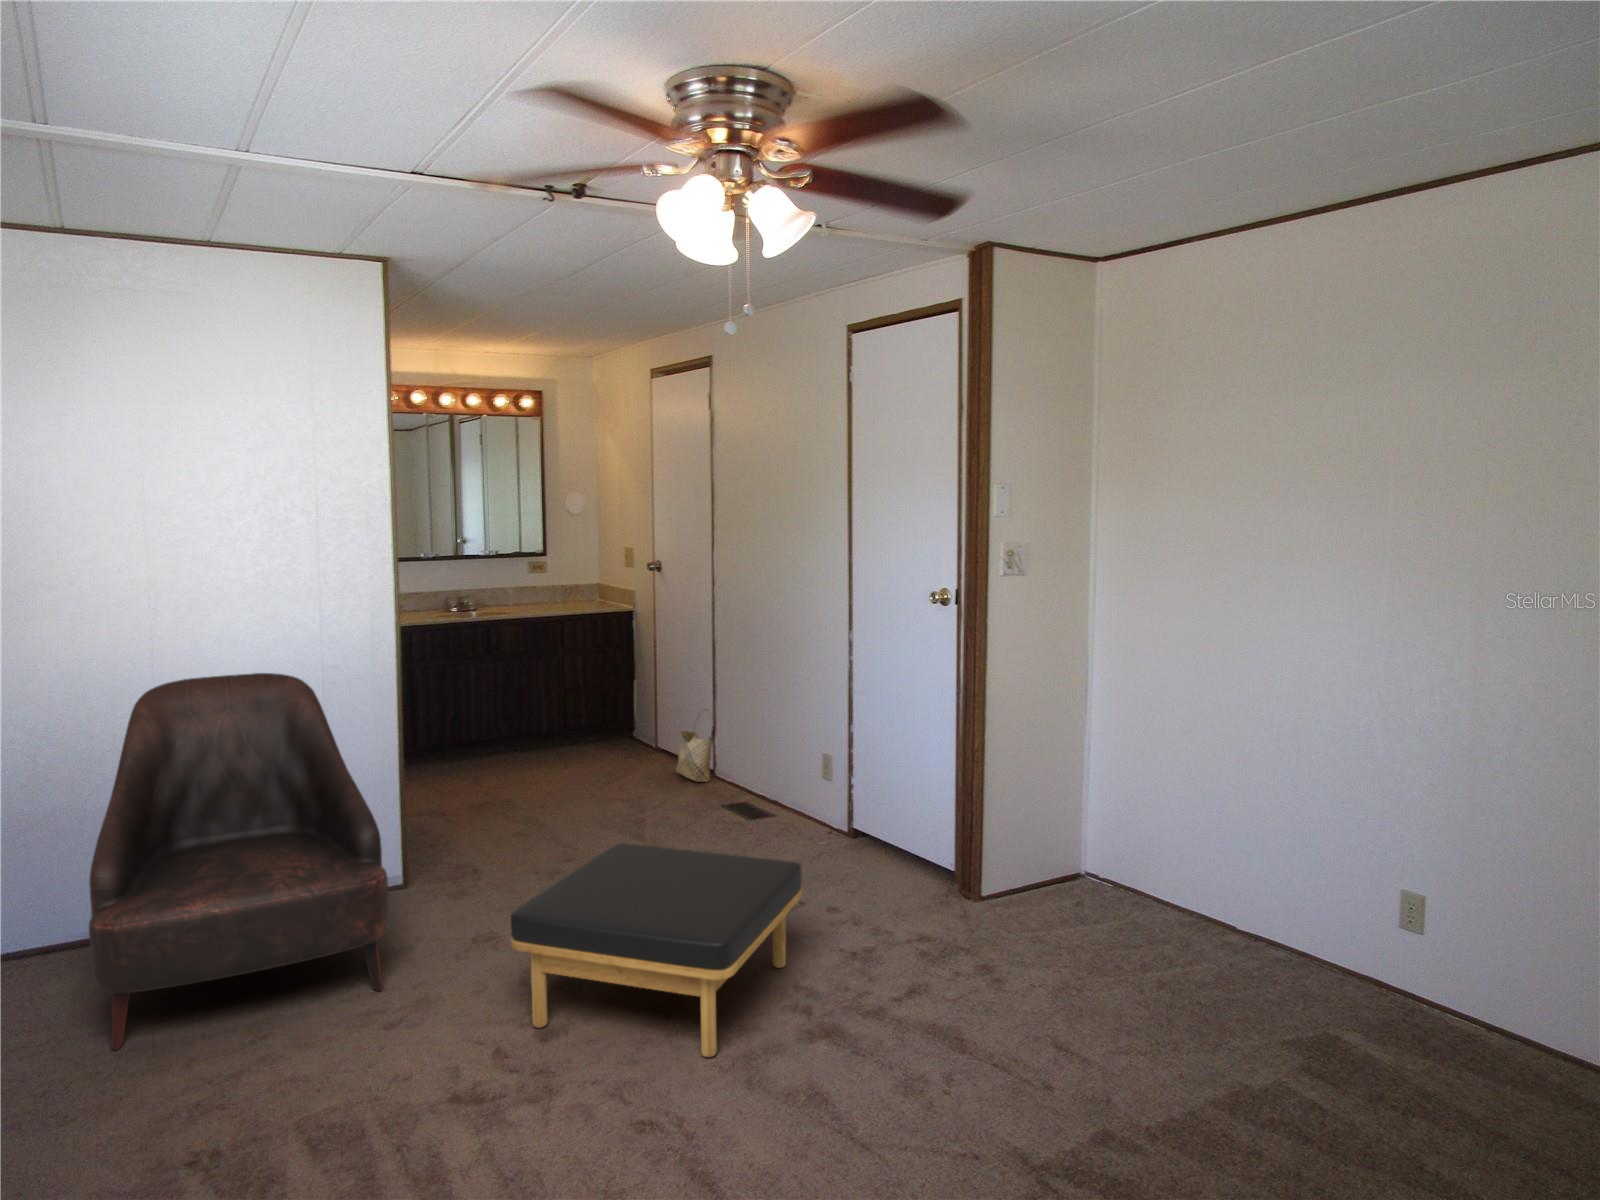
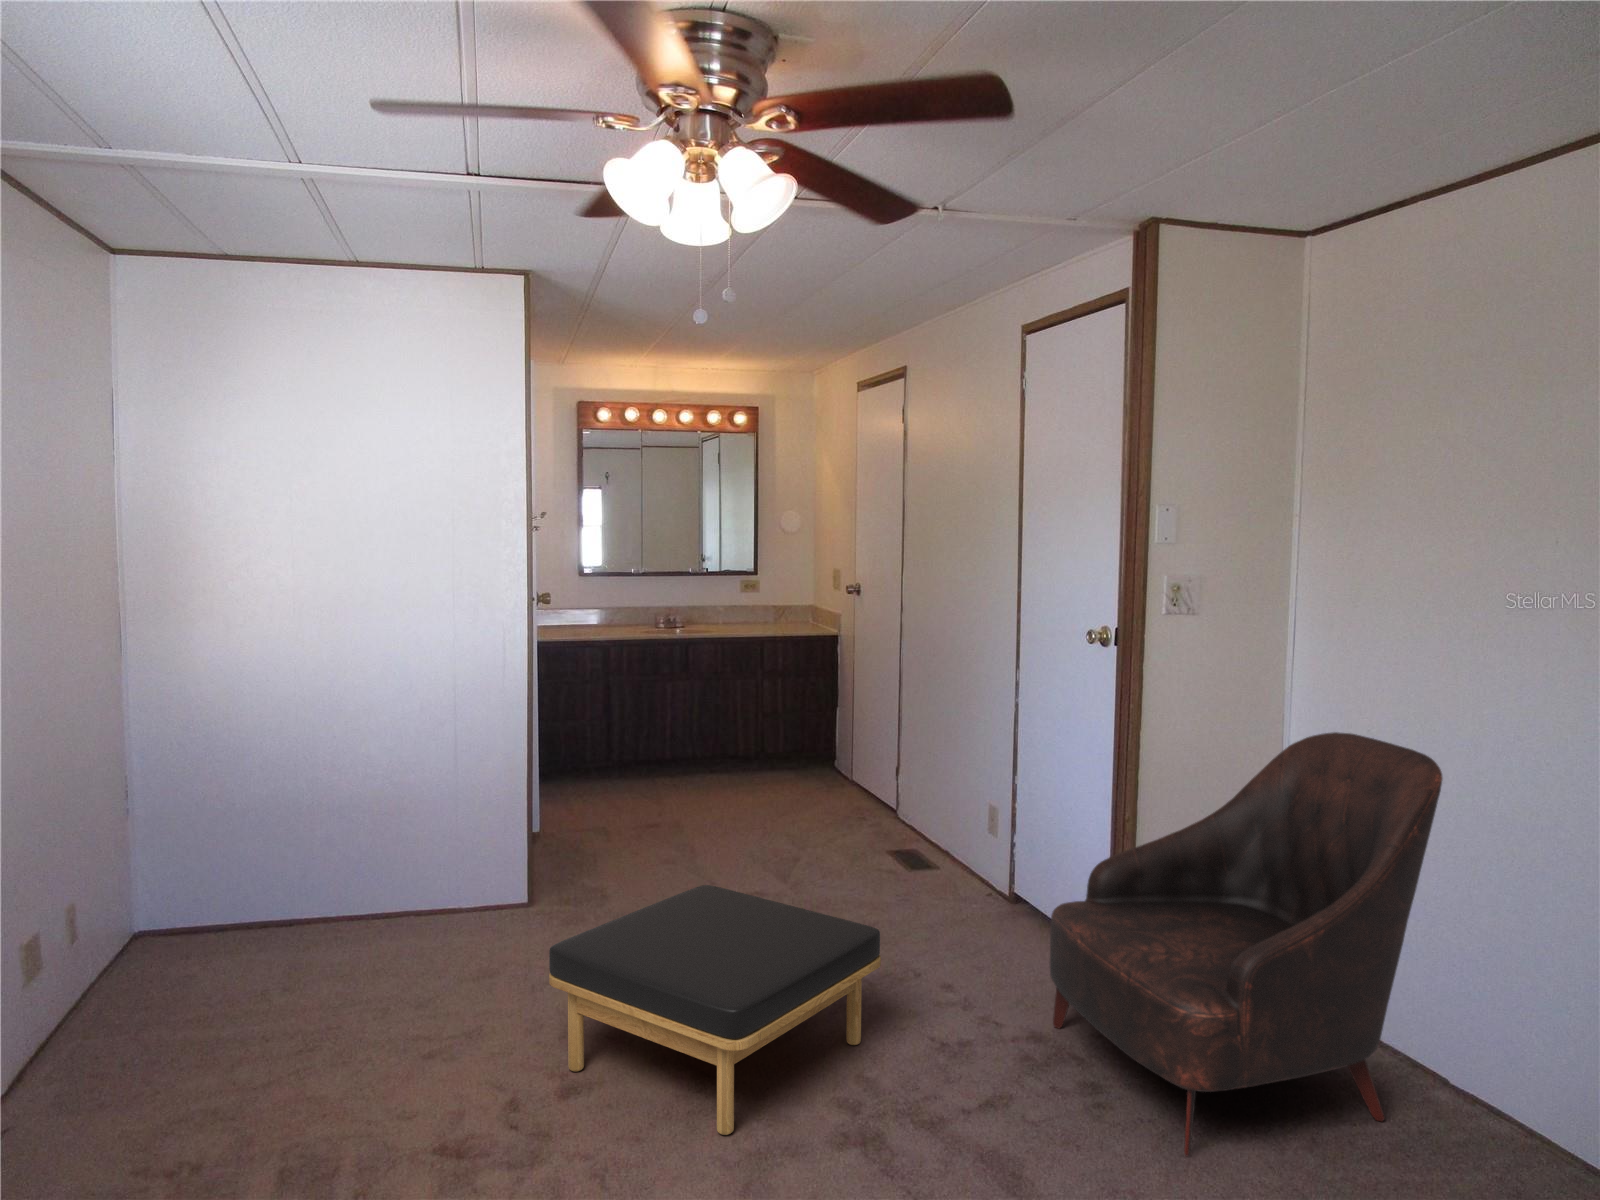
armchair: present [89,673,389,1050] -> present [1050,732,1443,1156]
woven basket: present [676,731,713,782] -> none [856,746,894,825]

